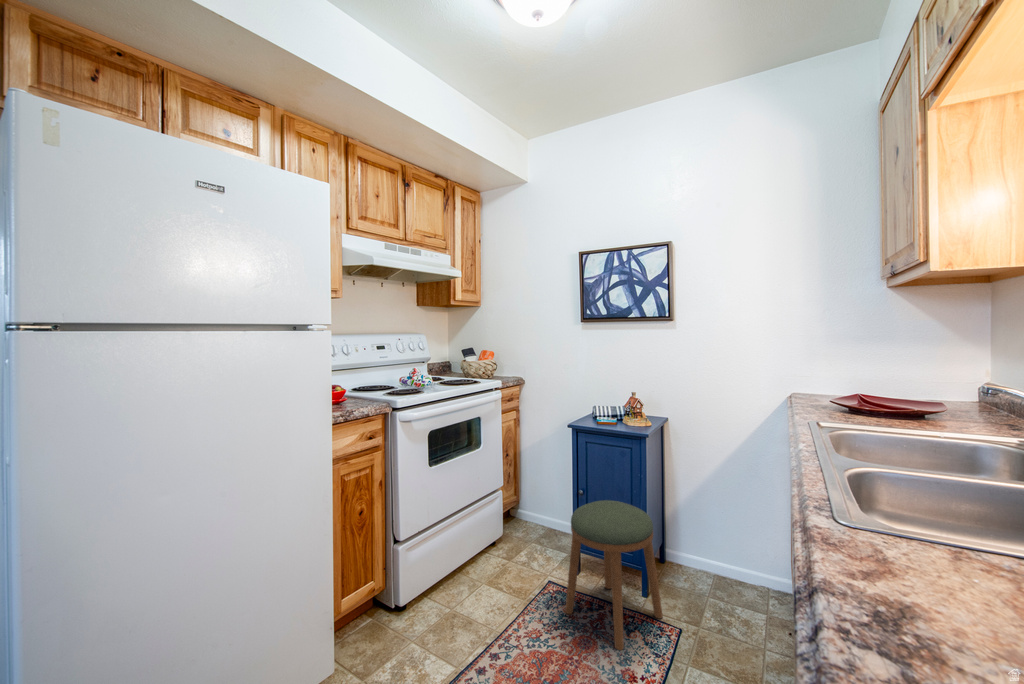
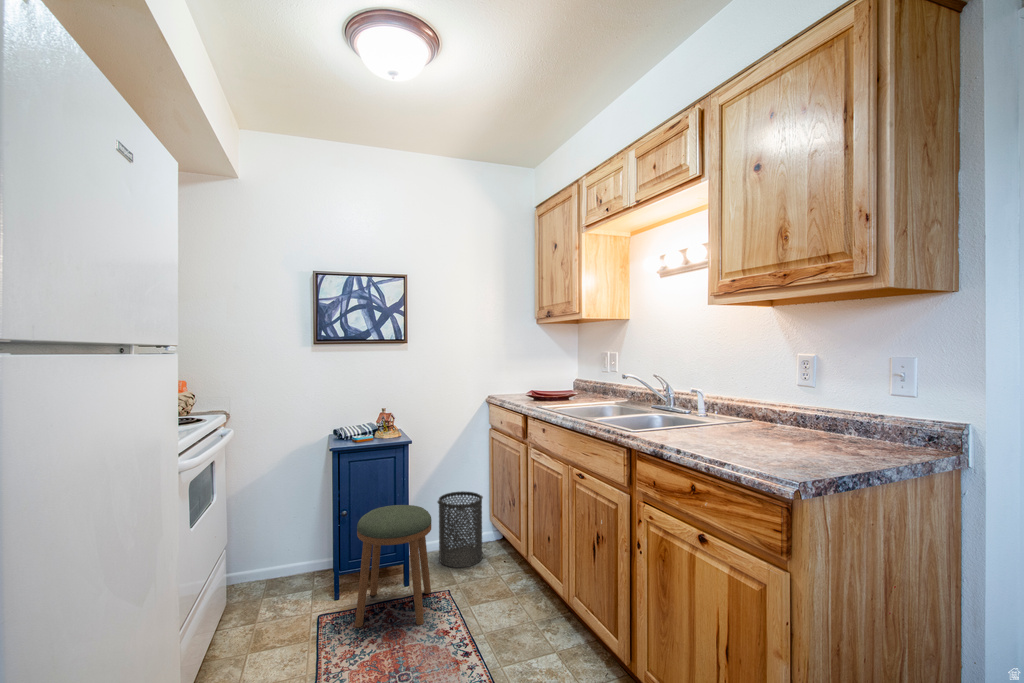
trash can: none [702,508,769,614] -> present [438,491,483,568]

